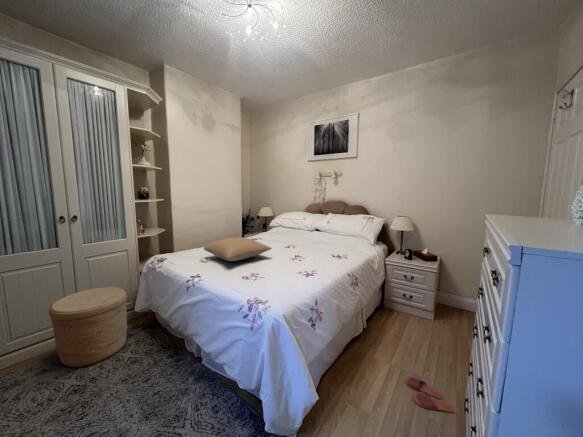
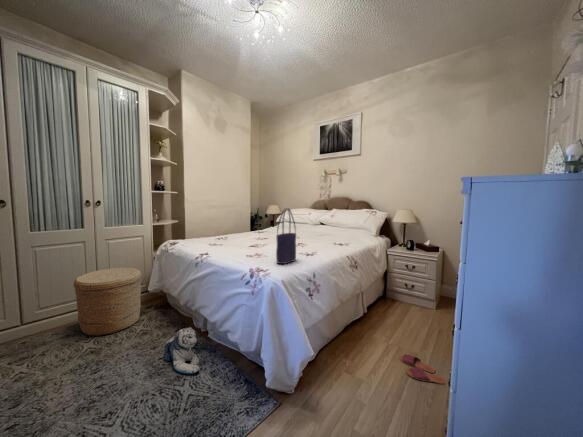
tote bag: none [276,230,297,292] -> present [276,209,296,264]
pillow: present [204,237,271,261] -> none [212,224,275,243]
plush toy: none [155,359,194,415] -> present [165,327,199,374]

